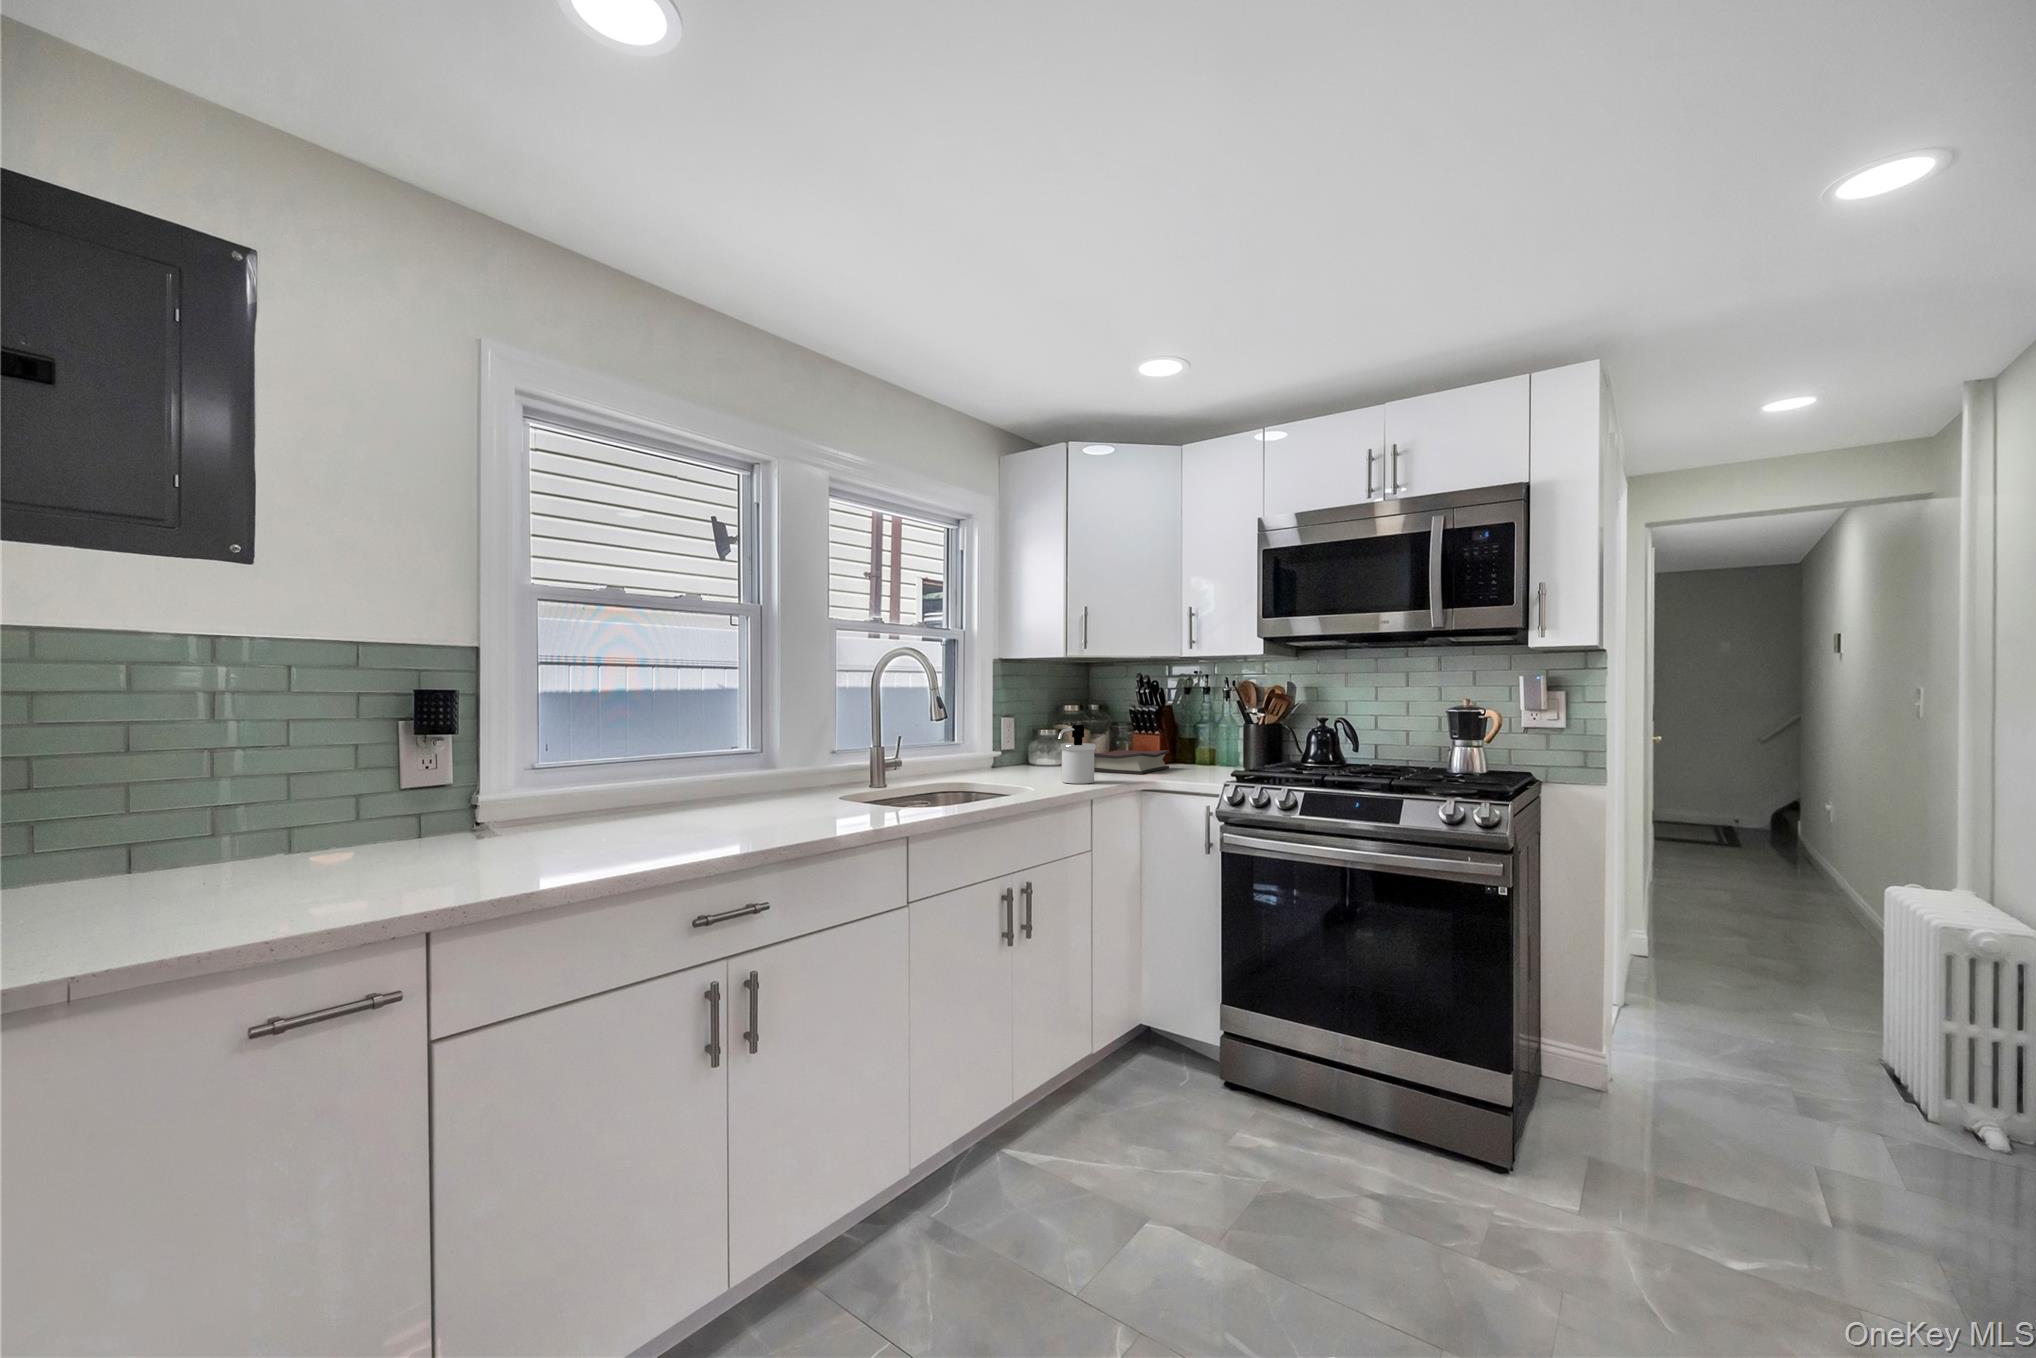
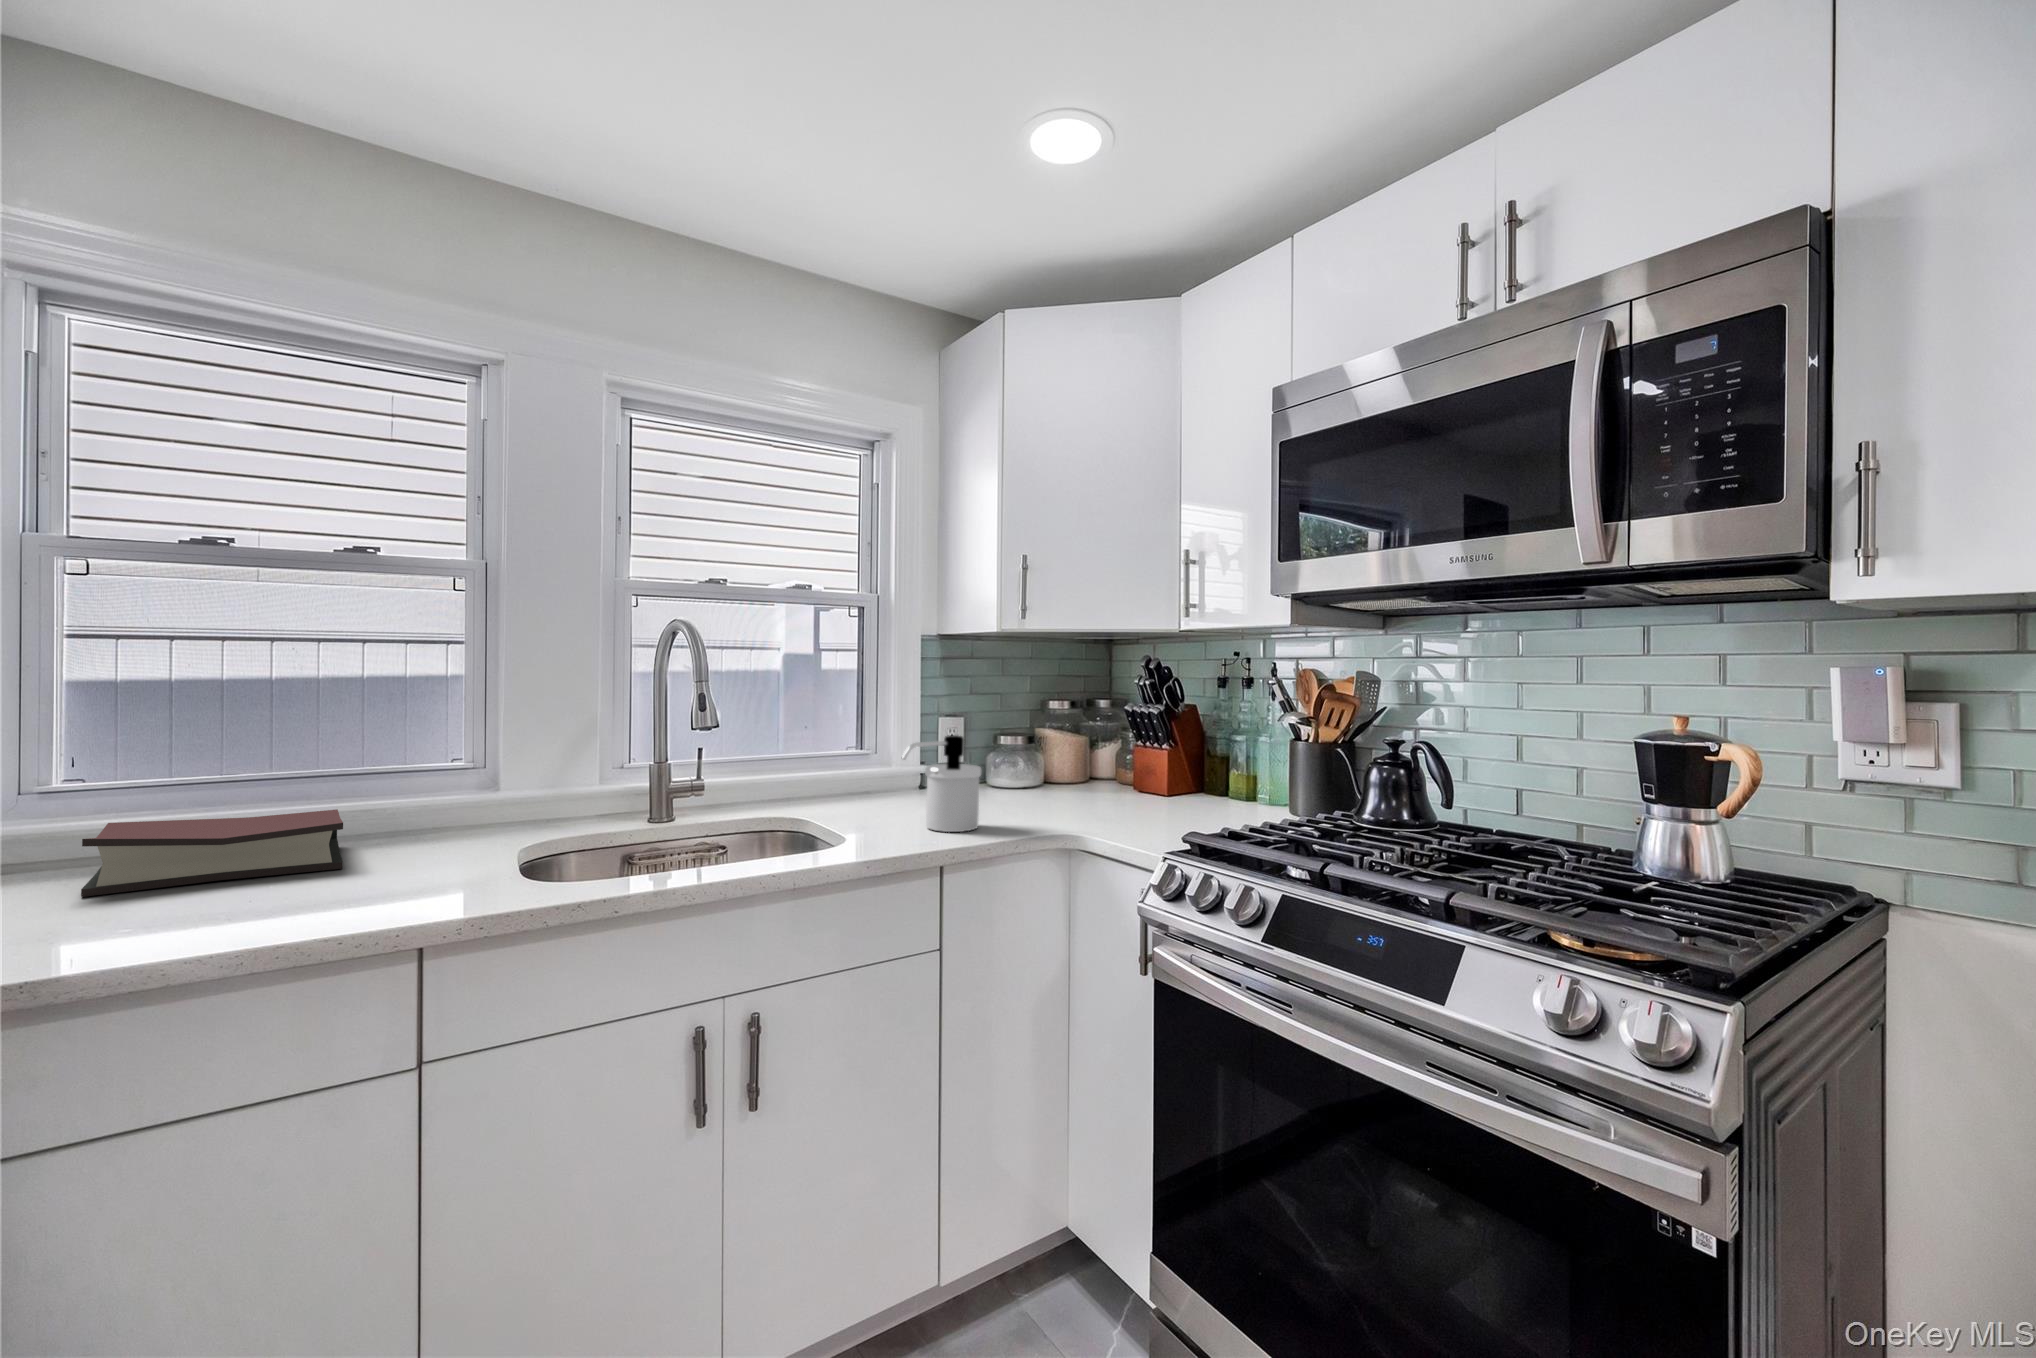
hardback book: present [1094,750,1169,774] -> present [81,809,343,897]

